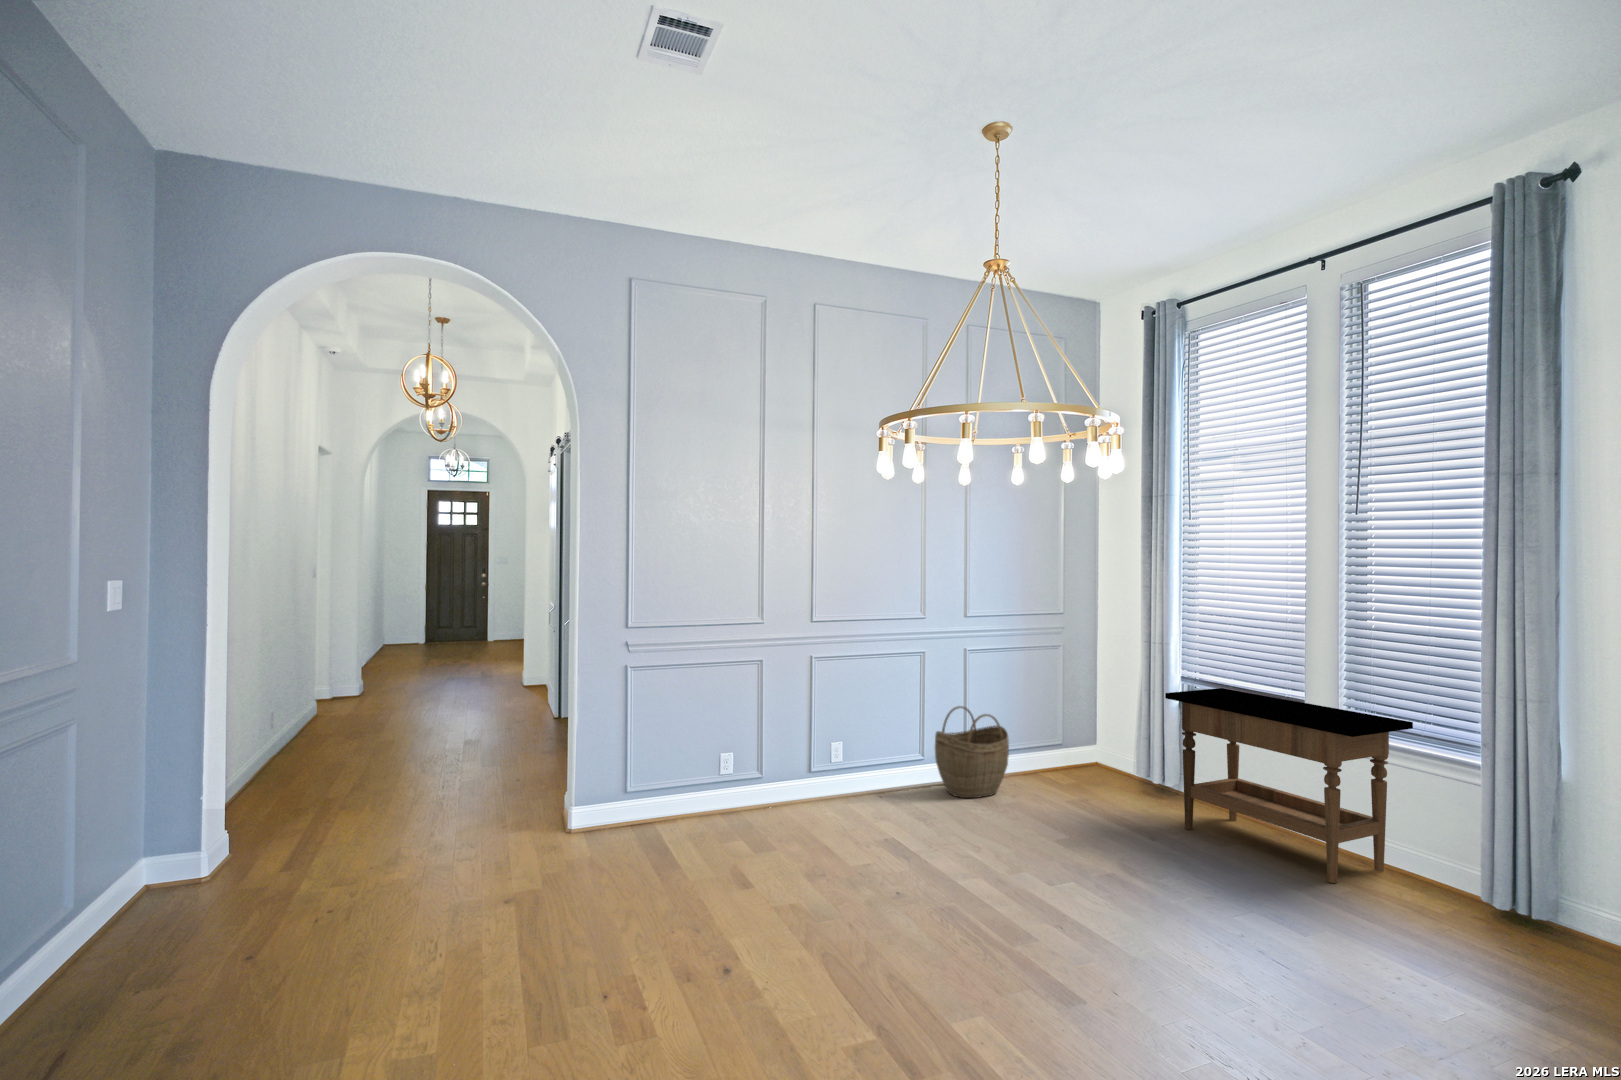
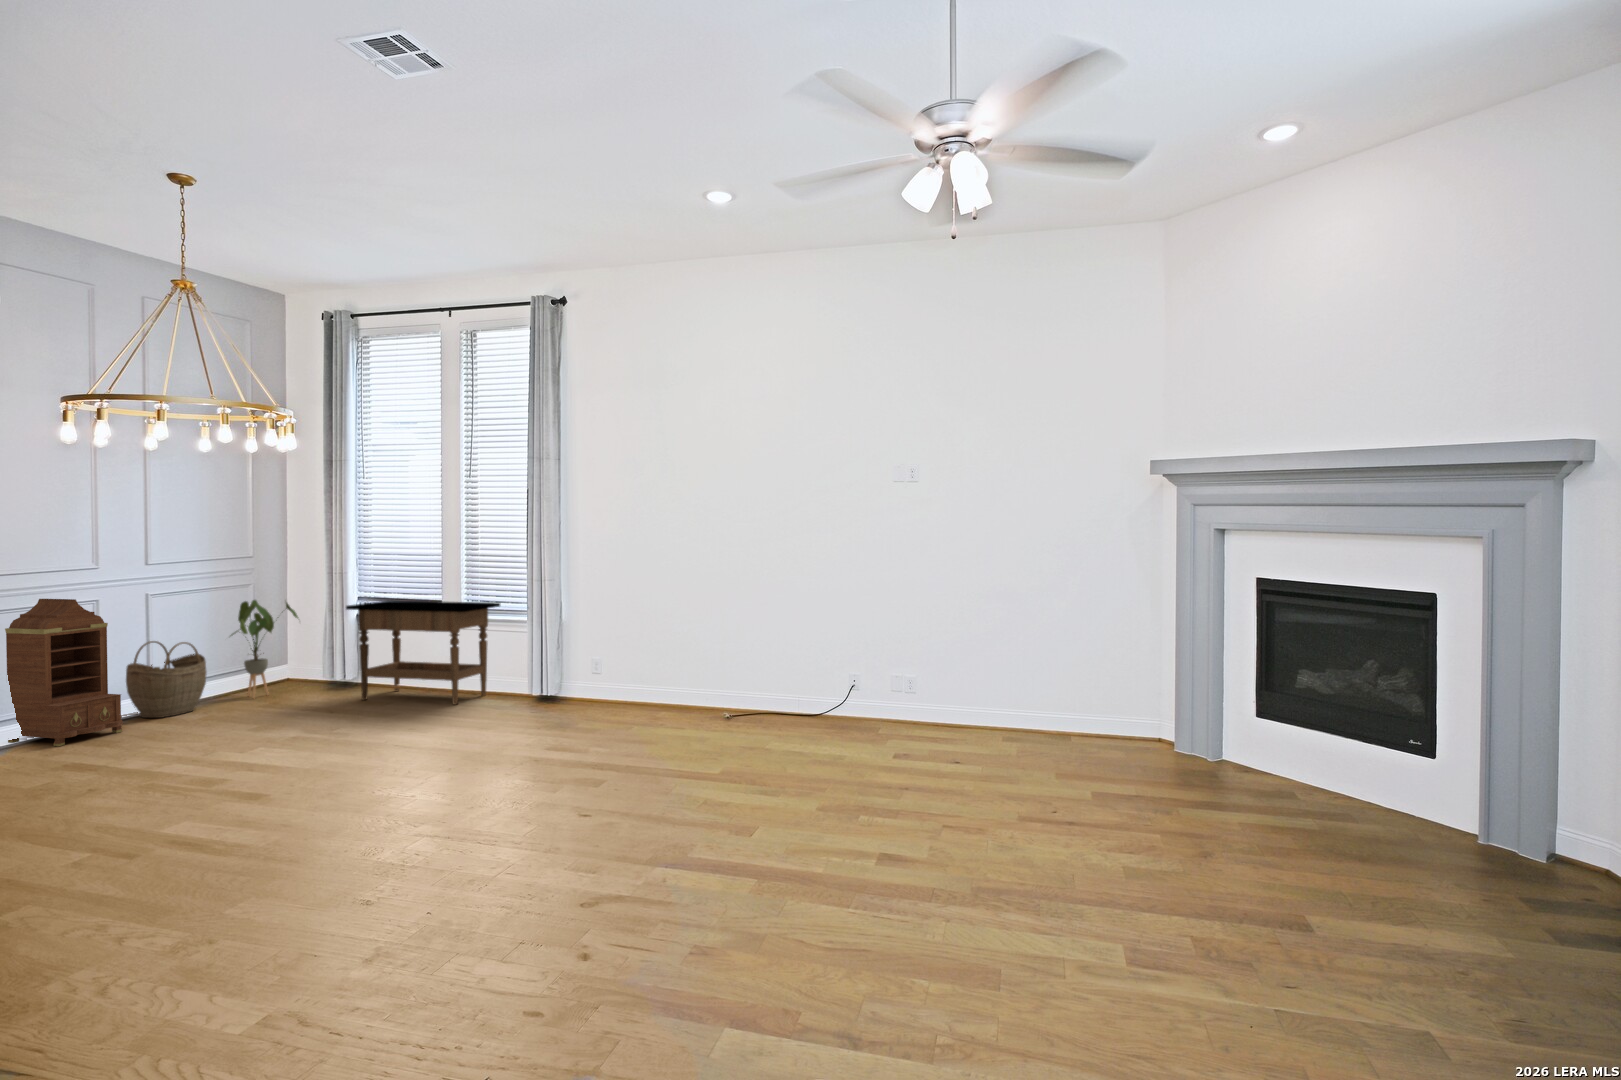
cabinet: none [836,654,925,821] -> present [5,599,123,746]
house plant: none [1030,666,1110,788] -> present [231,600,298,698]

